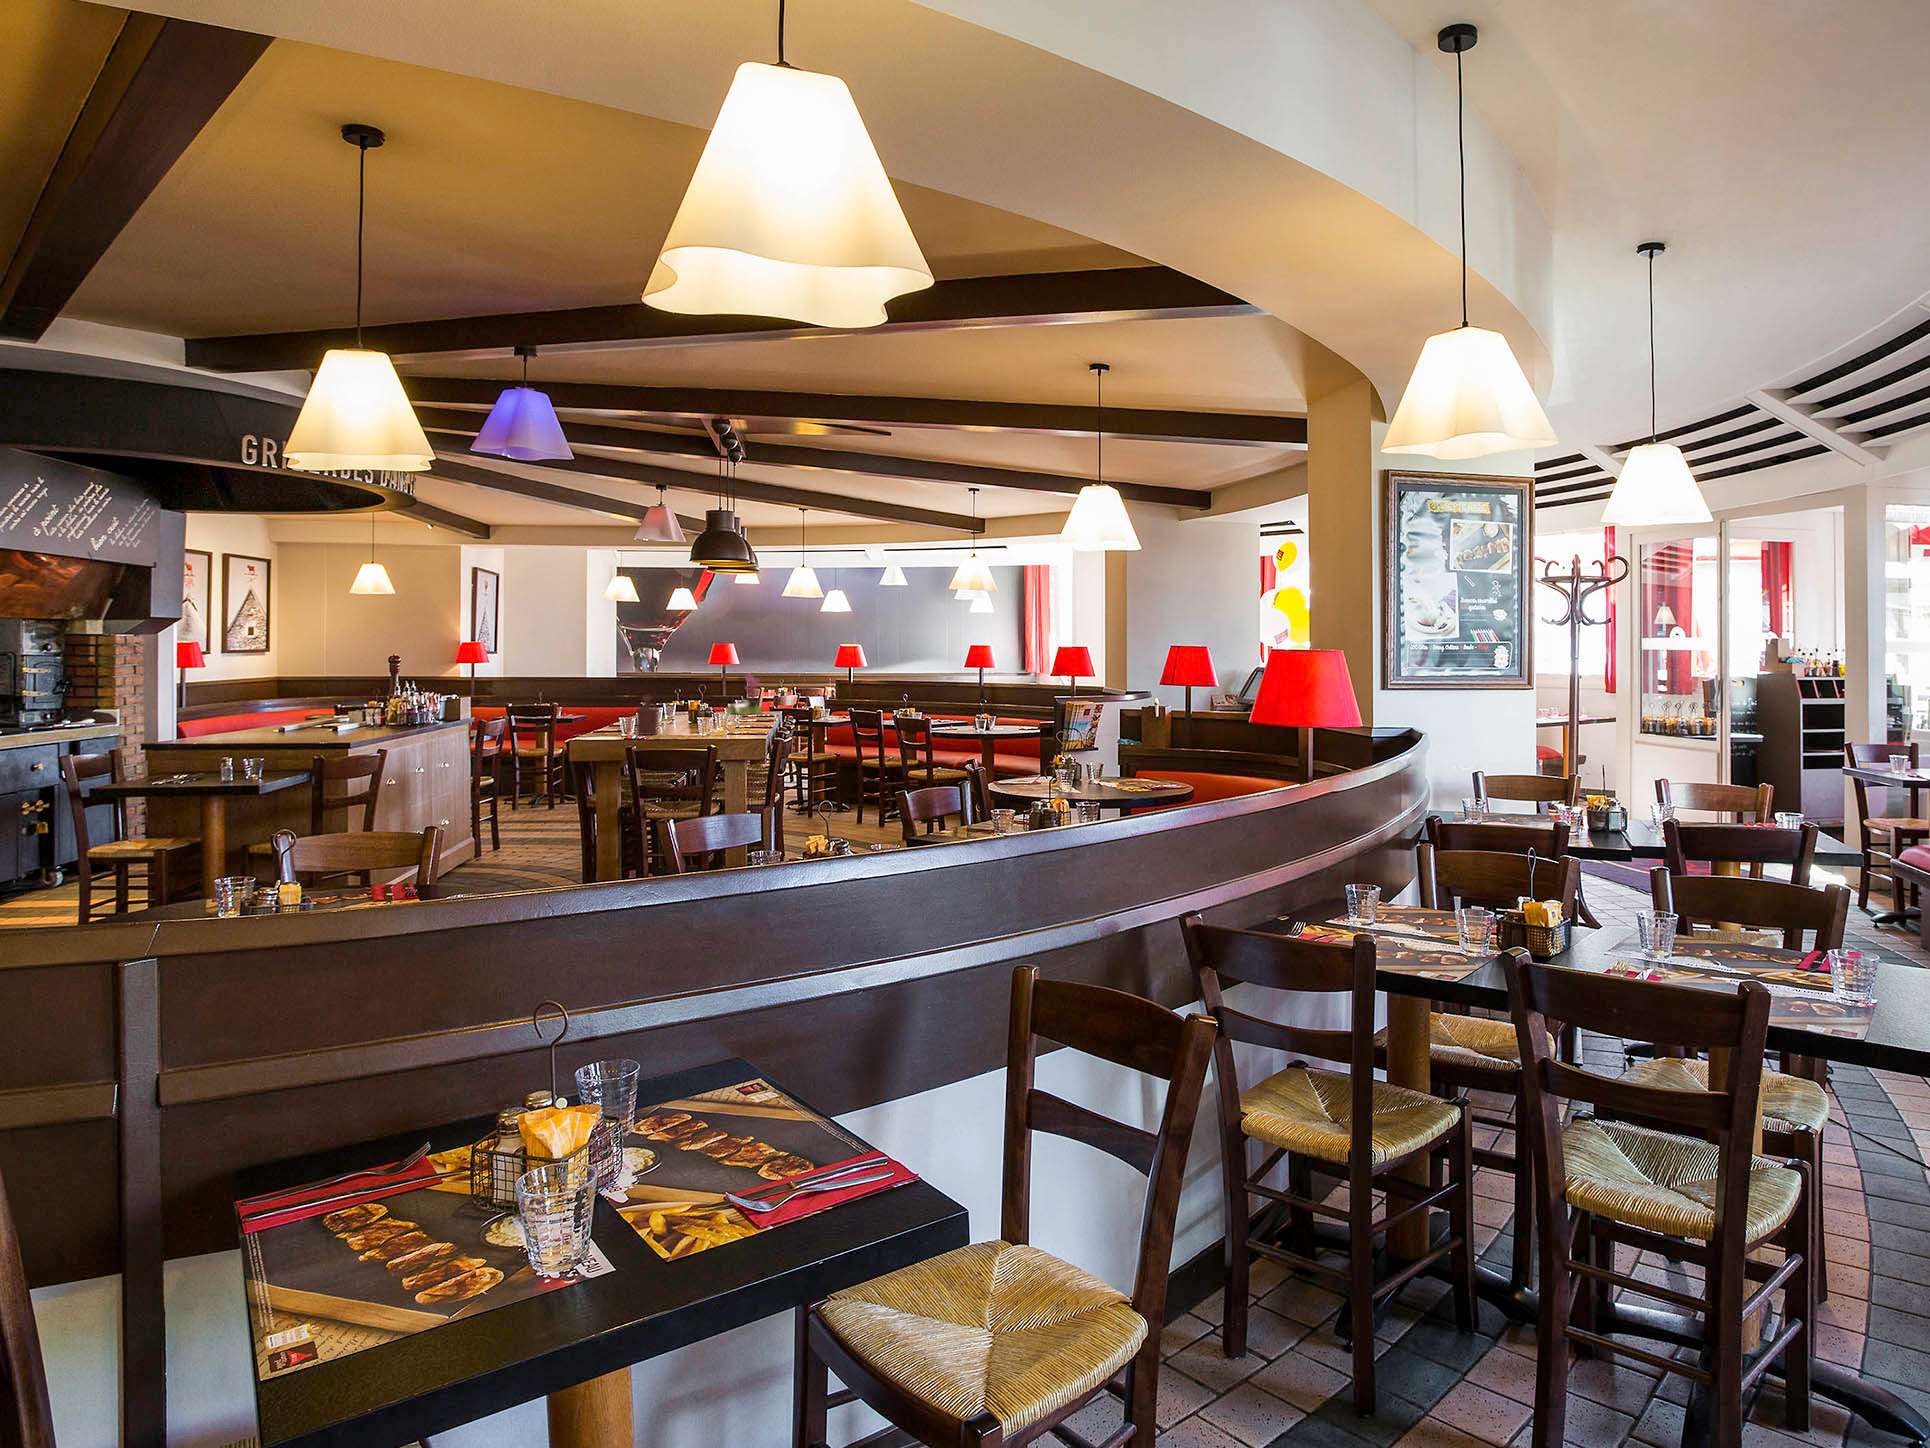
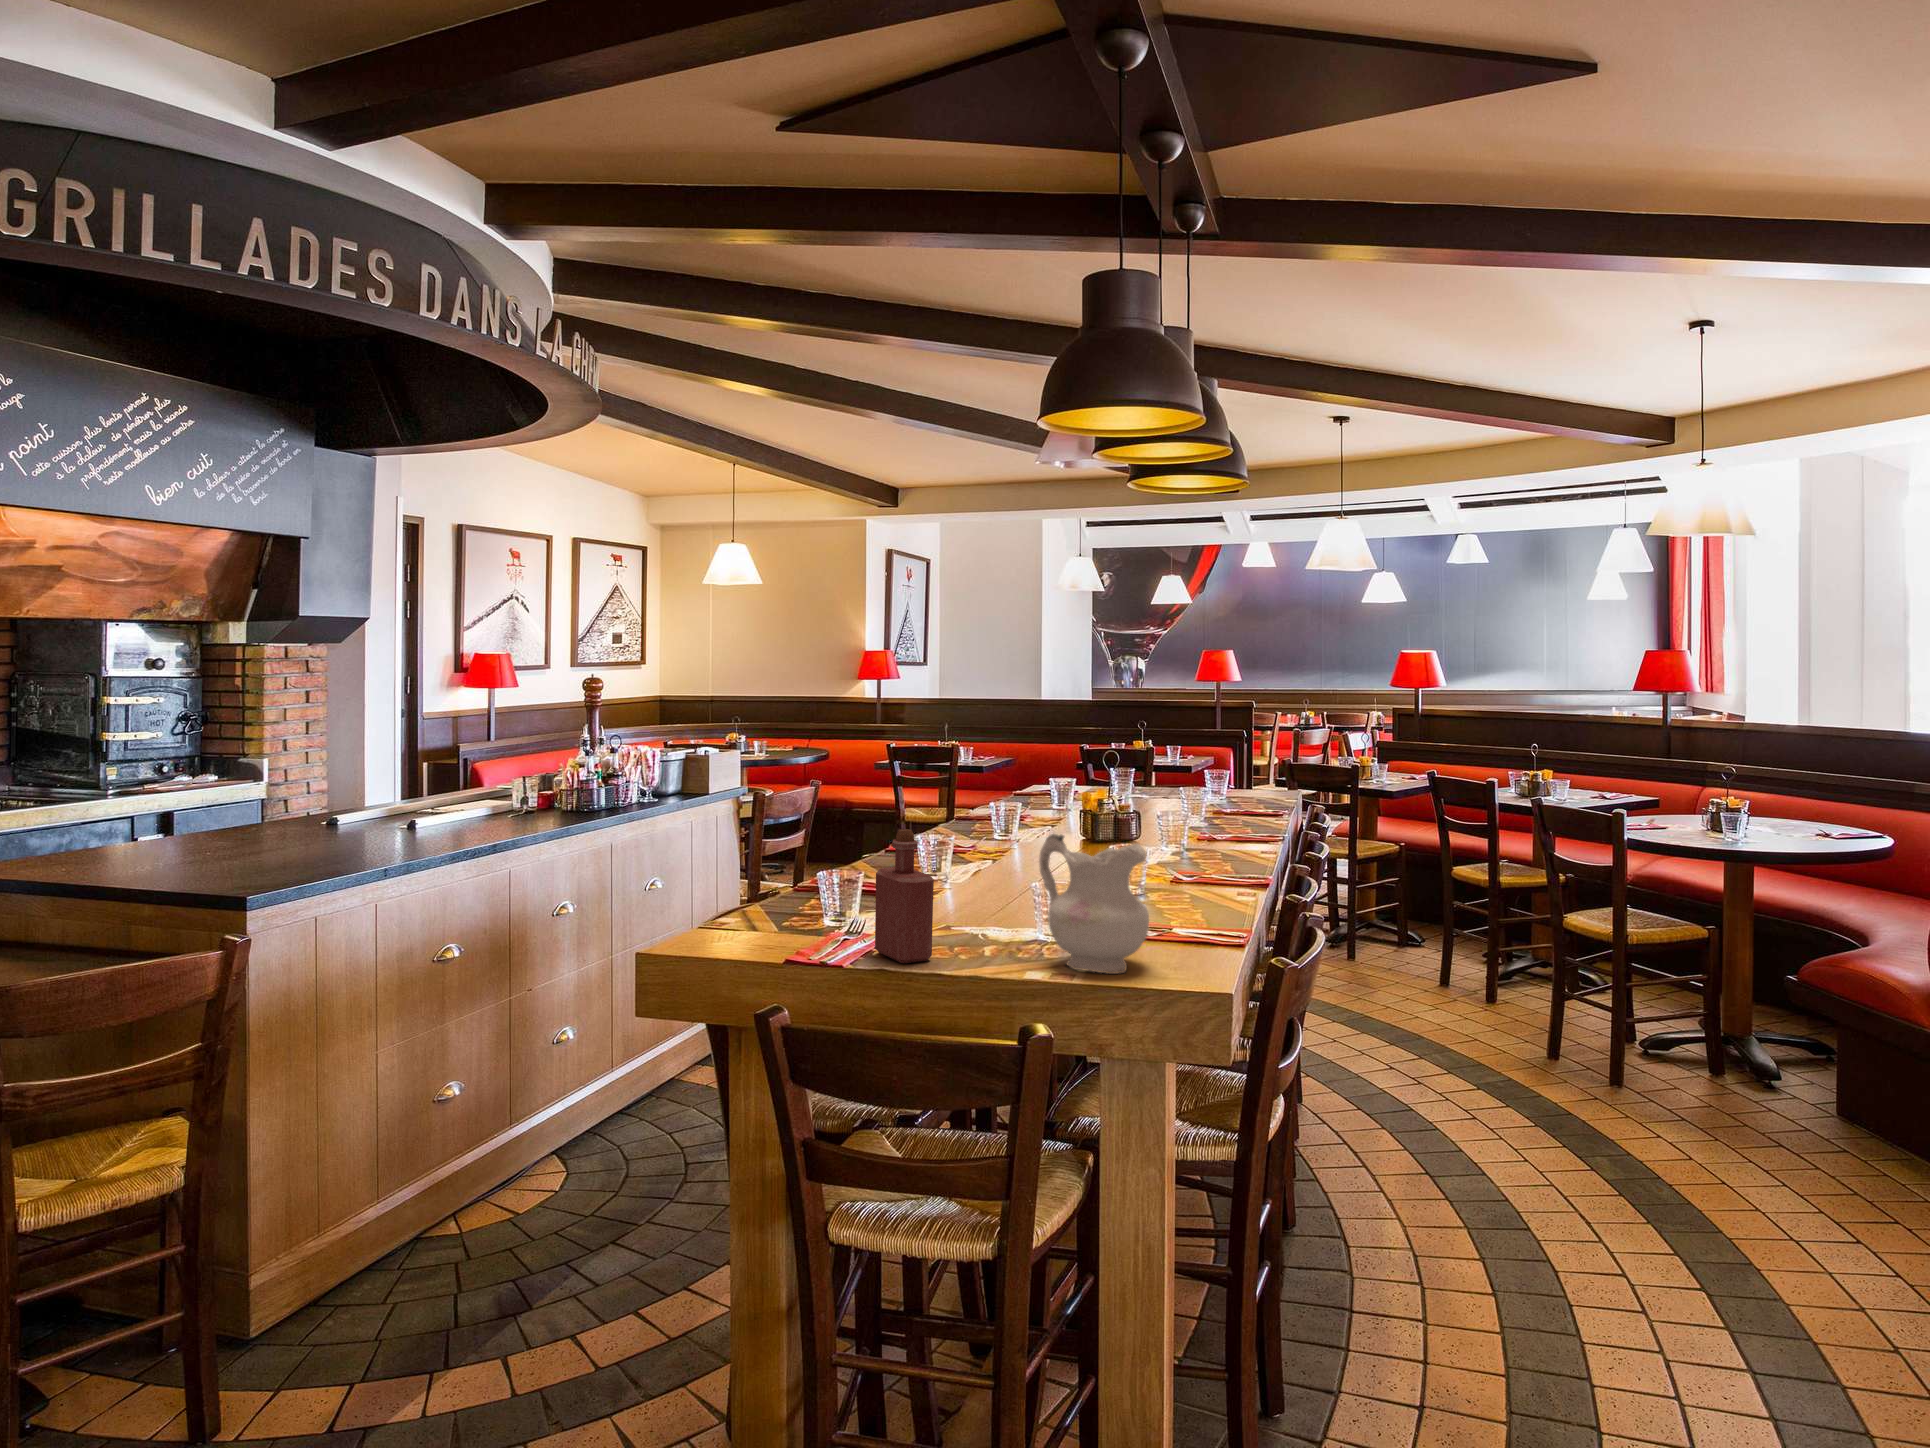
flower arrangement: present [727,674,762,714] -> none [1203,718,1280,810]
ceramic pitcher: none [690,694,726,734] -> present [1039,834,1149,974]

